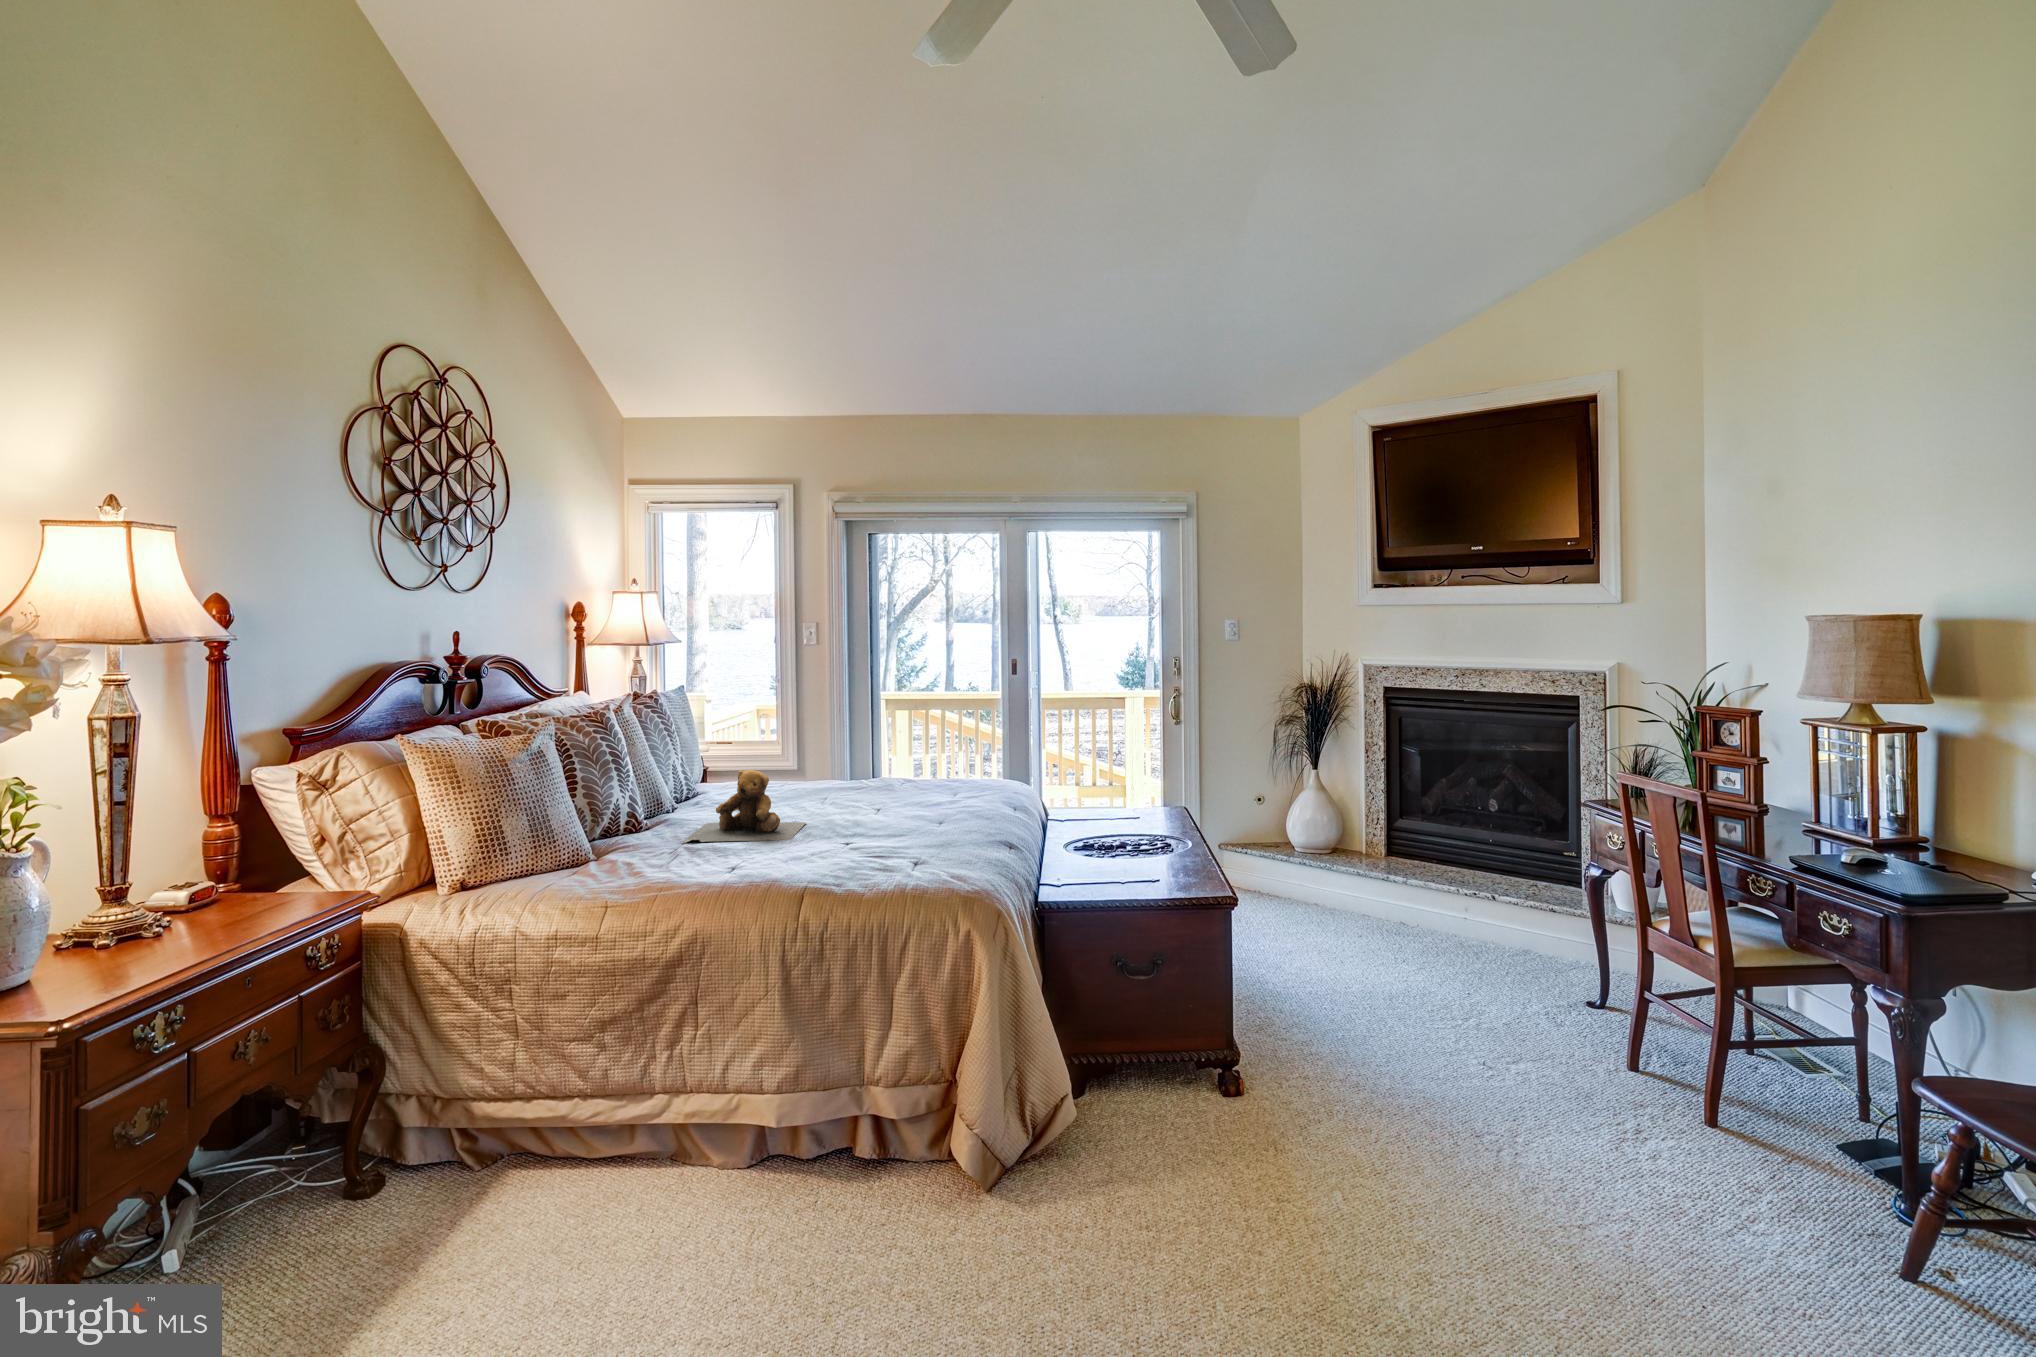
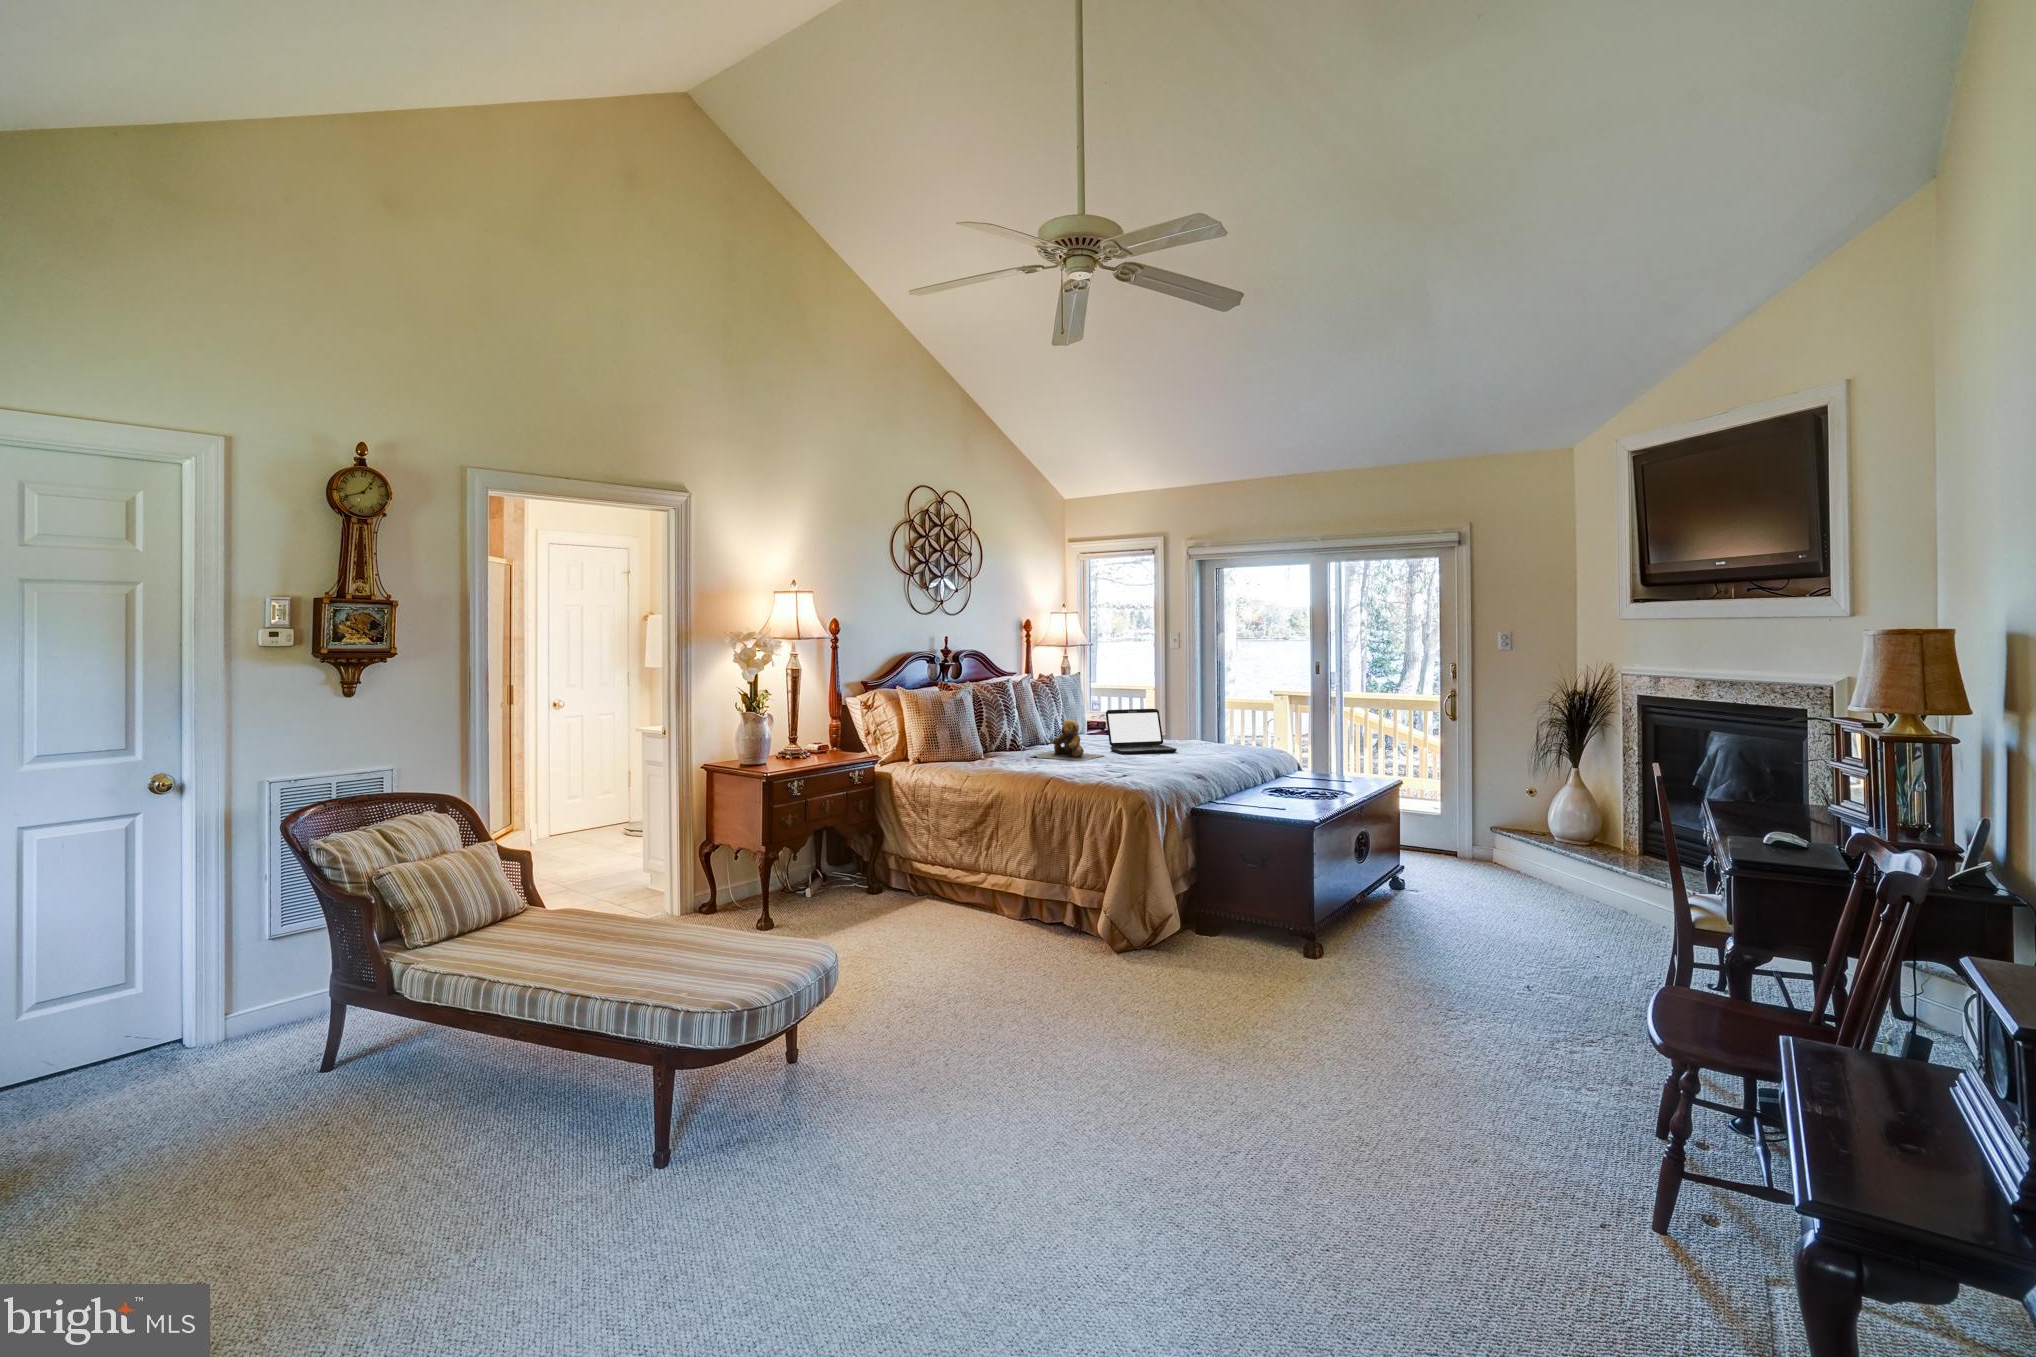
laptop: none [780,739,898,817] -> present [1106,709,1177,755]

